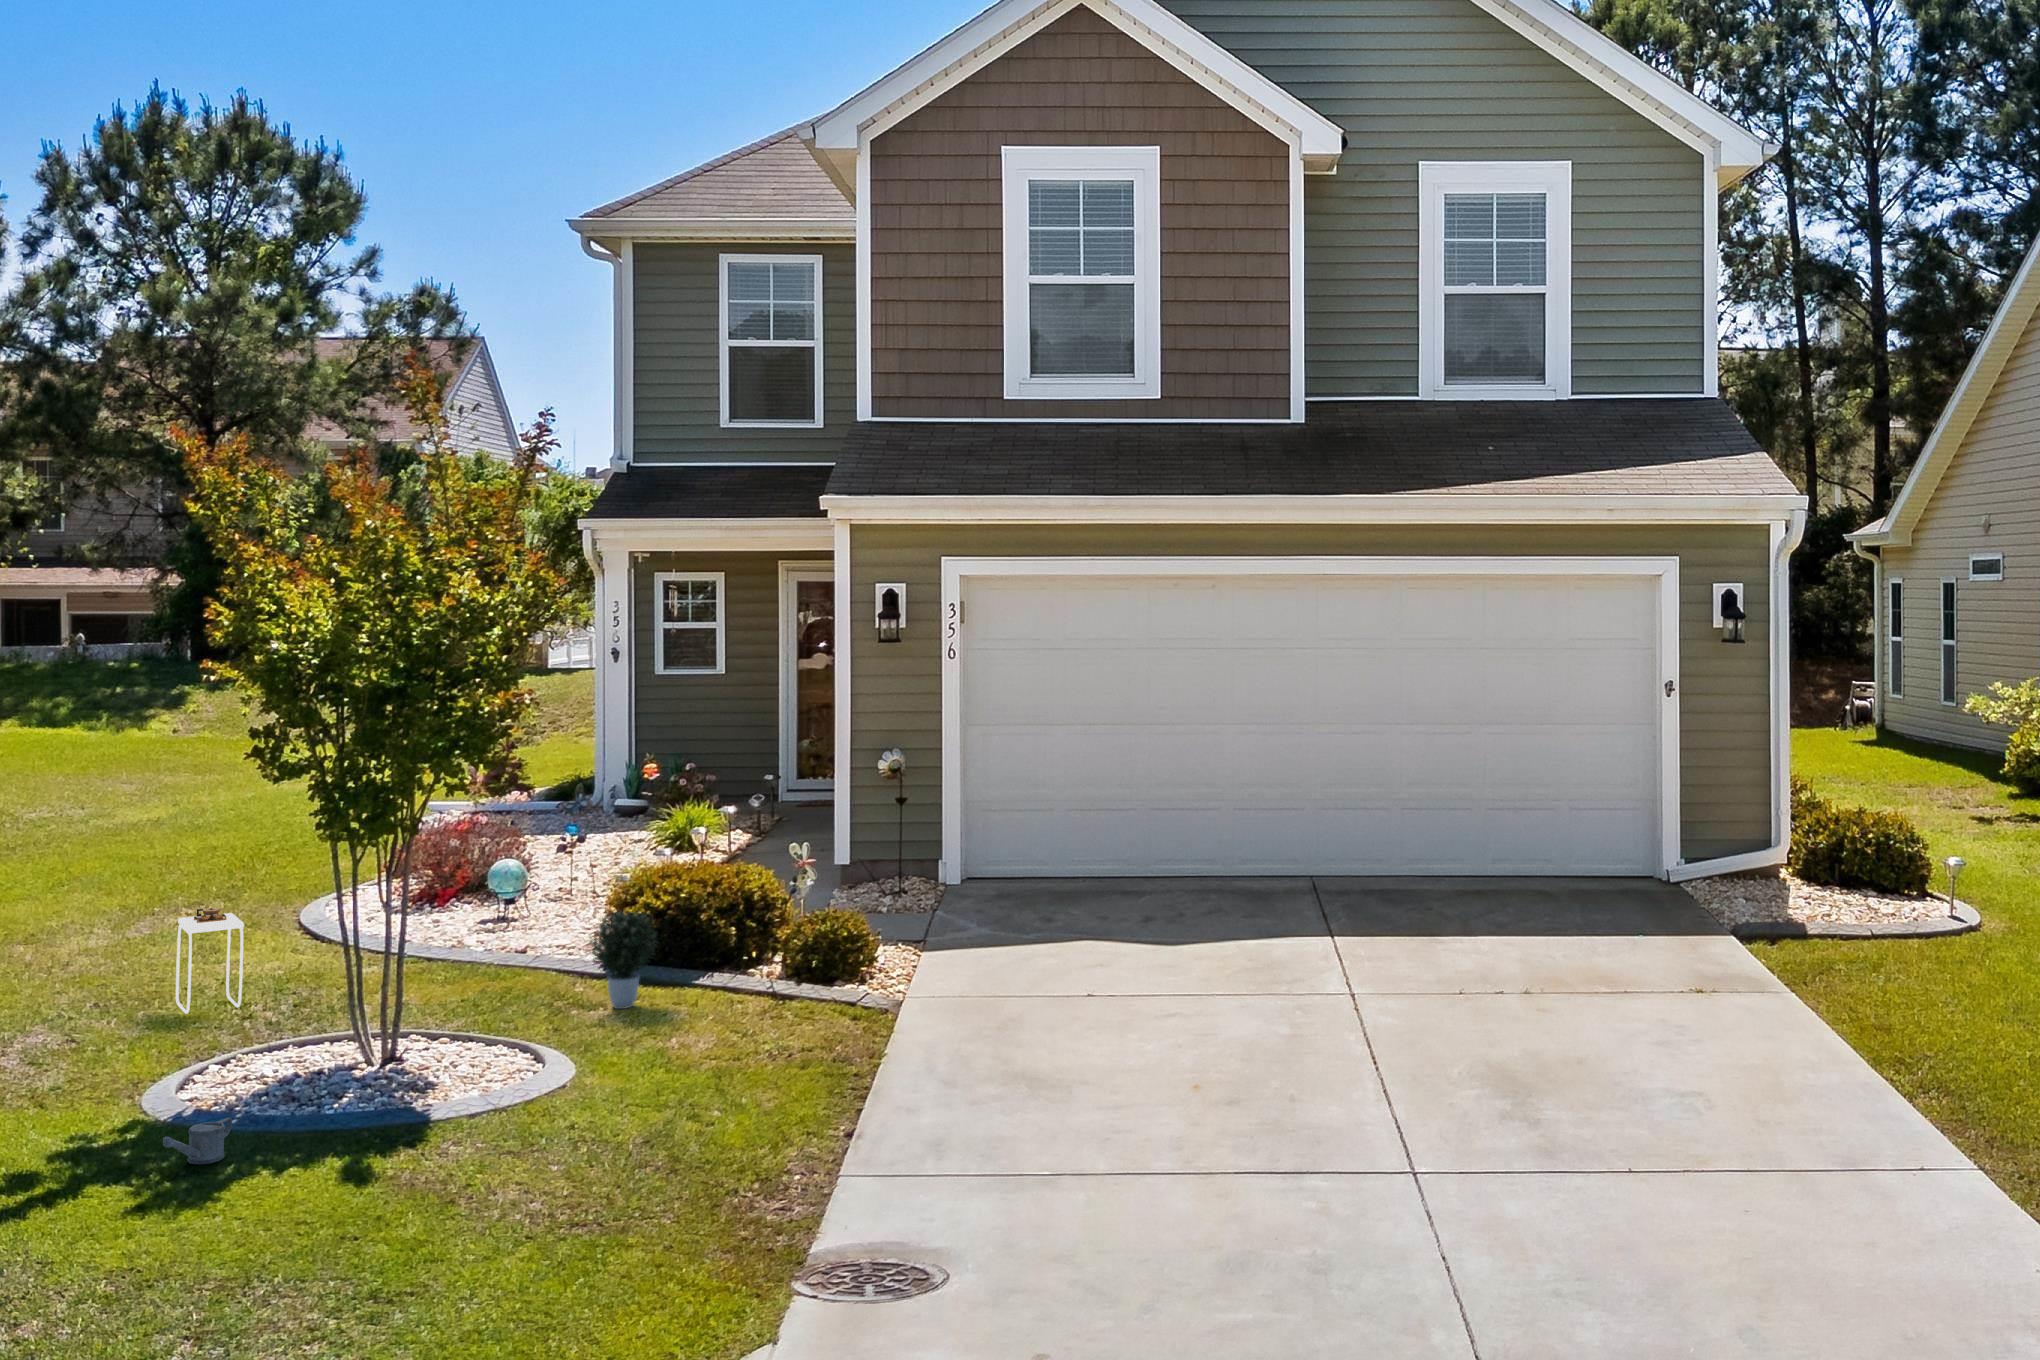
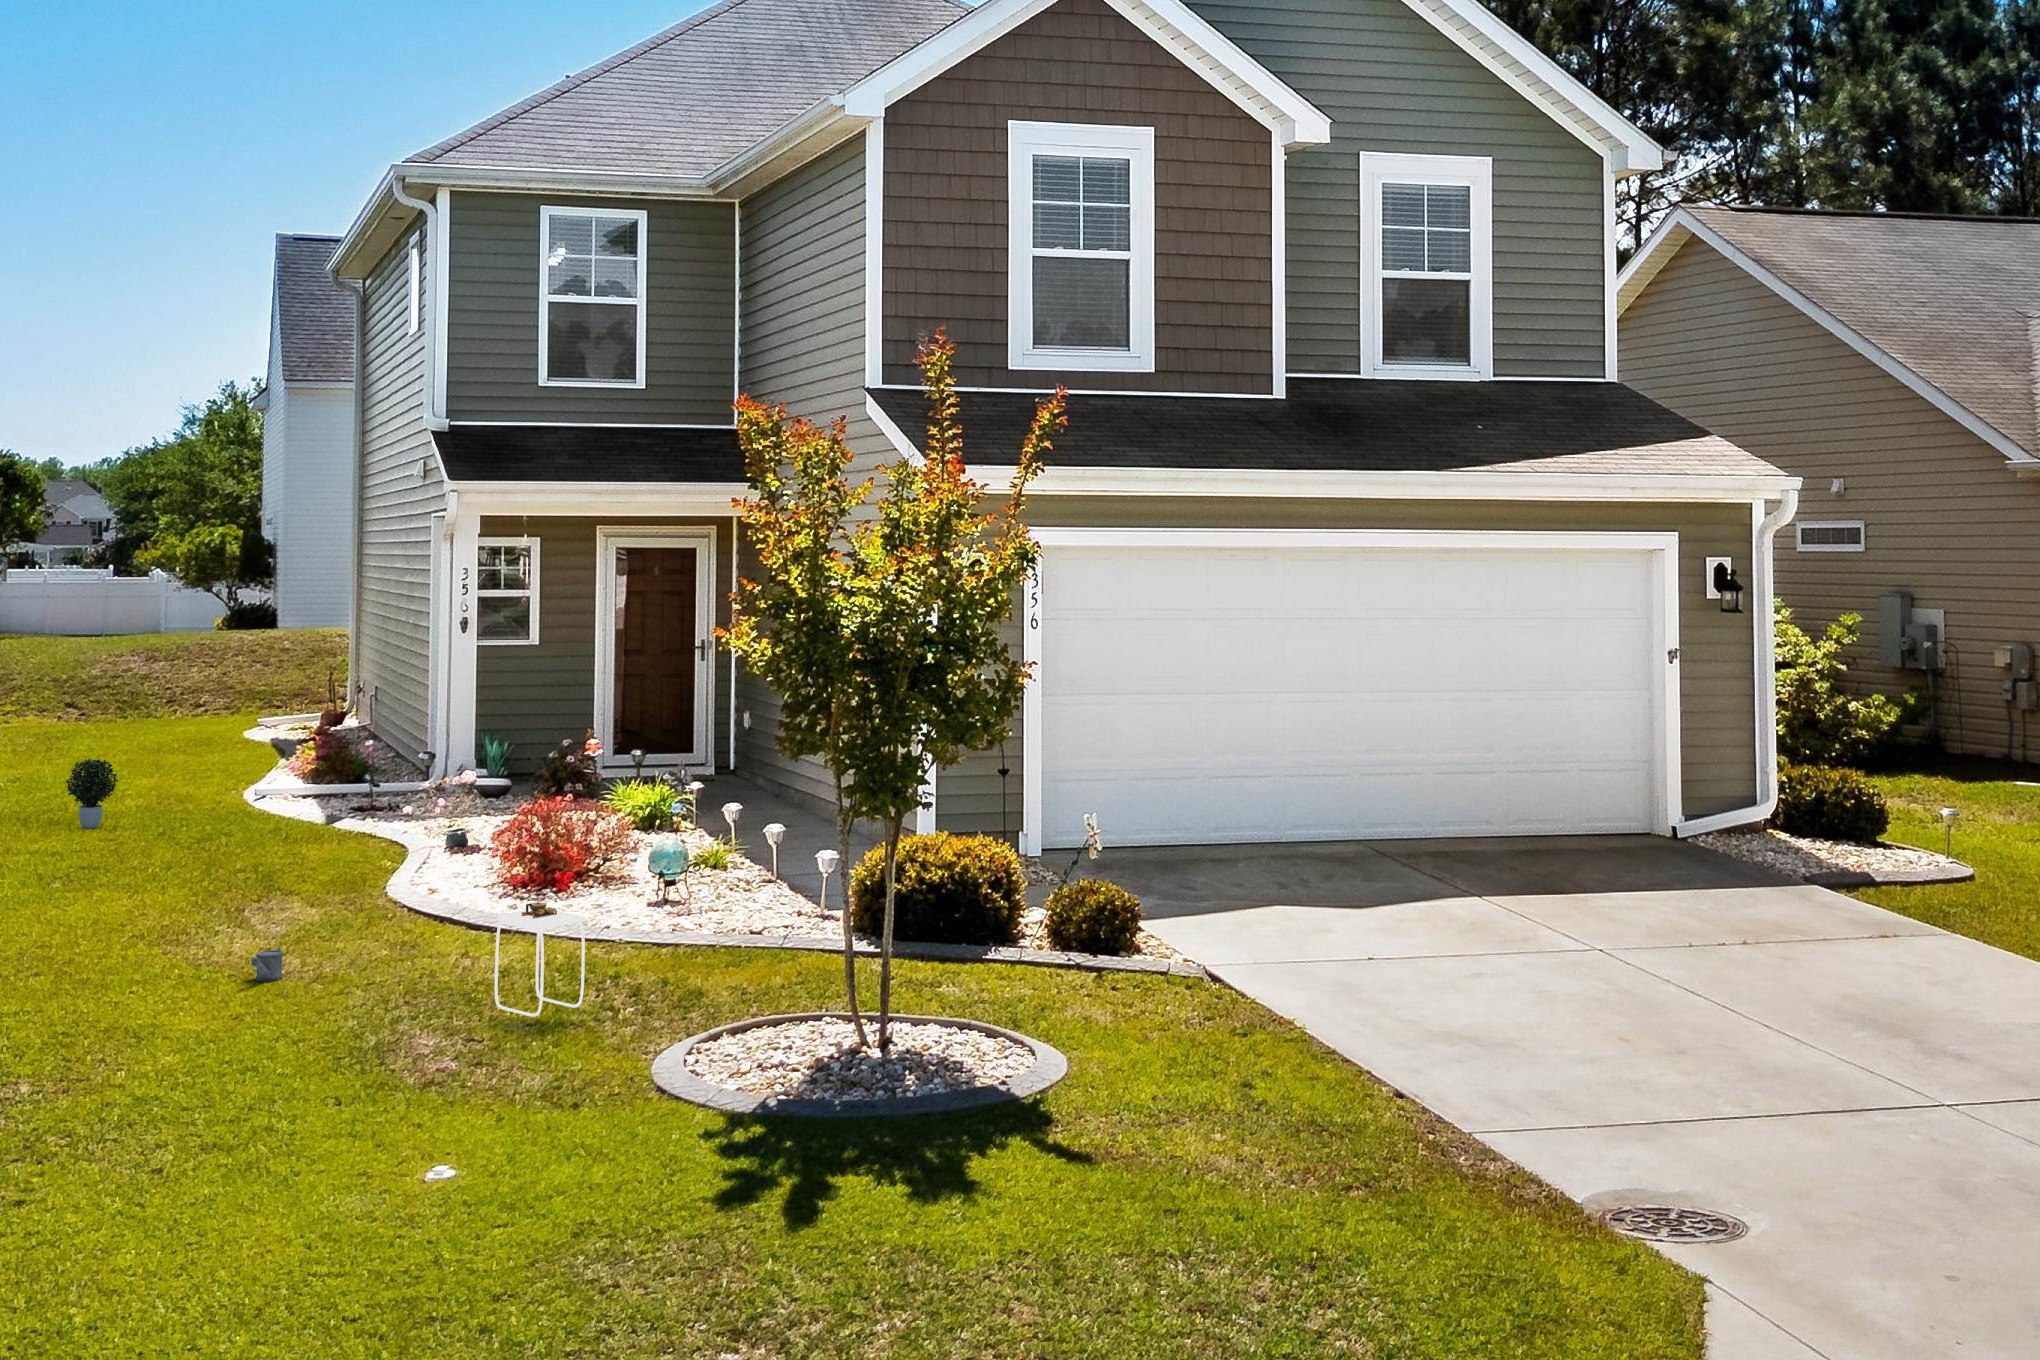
potted plant: present [589,911,657,1009] -> present [66,759,118,829]
watering can: present [163,1118,232,1164] -> present [251,948,283,981]

